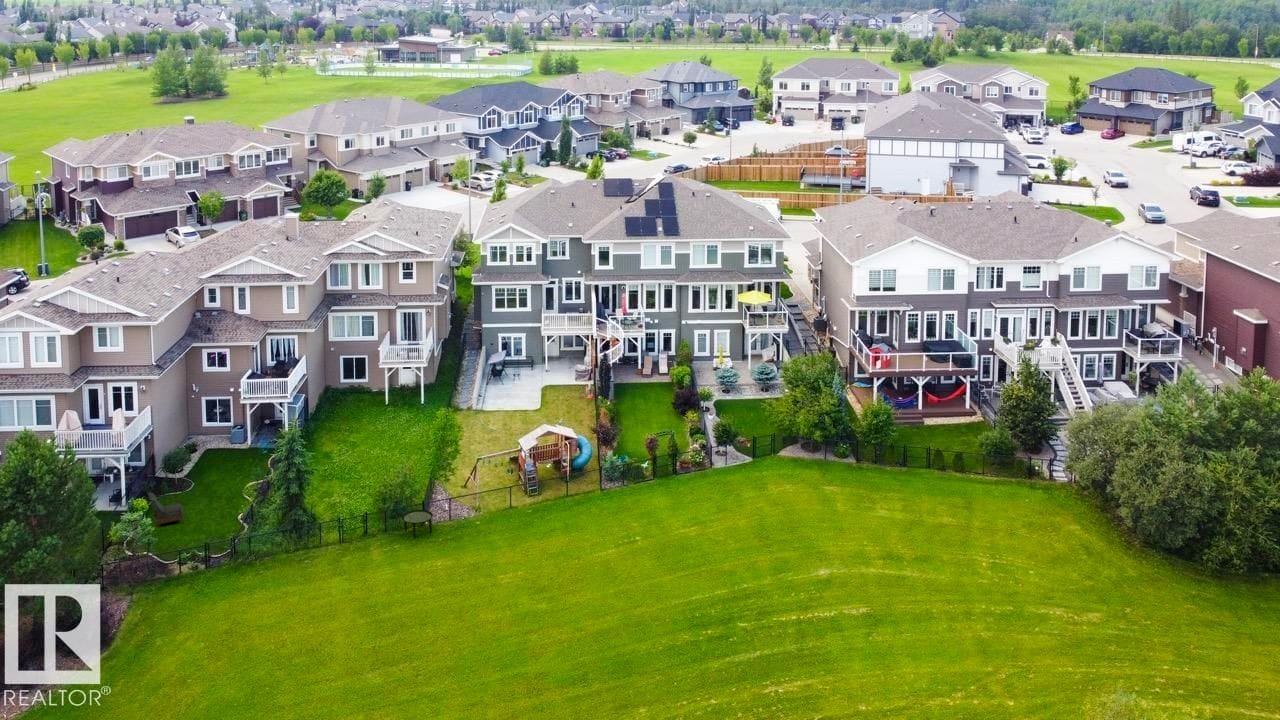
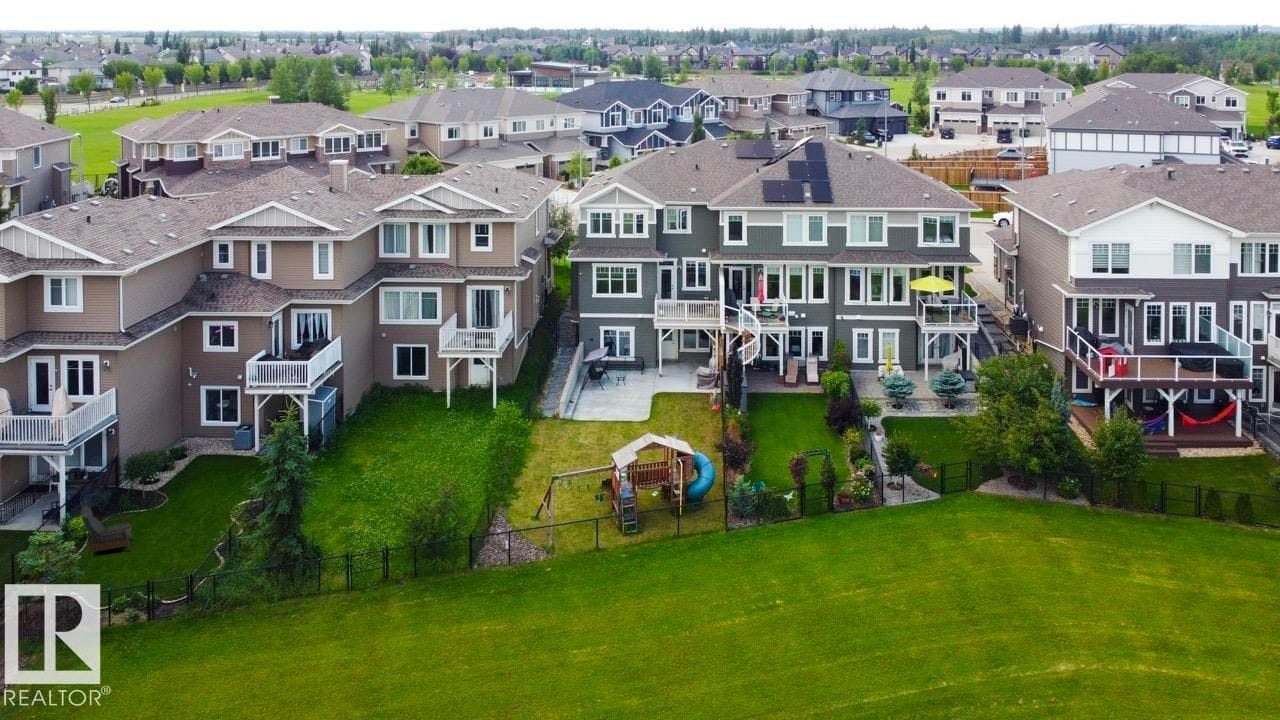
round table: present [402,510,433,538] -> none [430,547,475,589]

